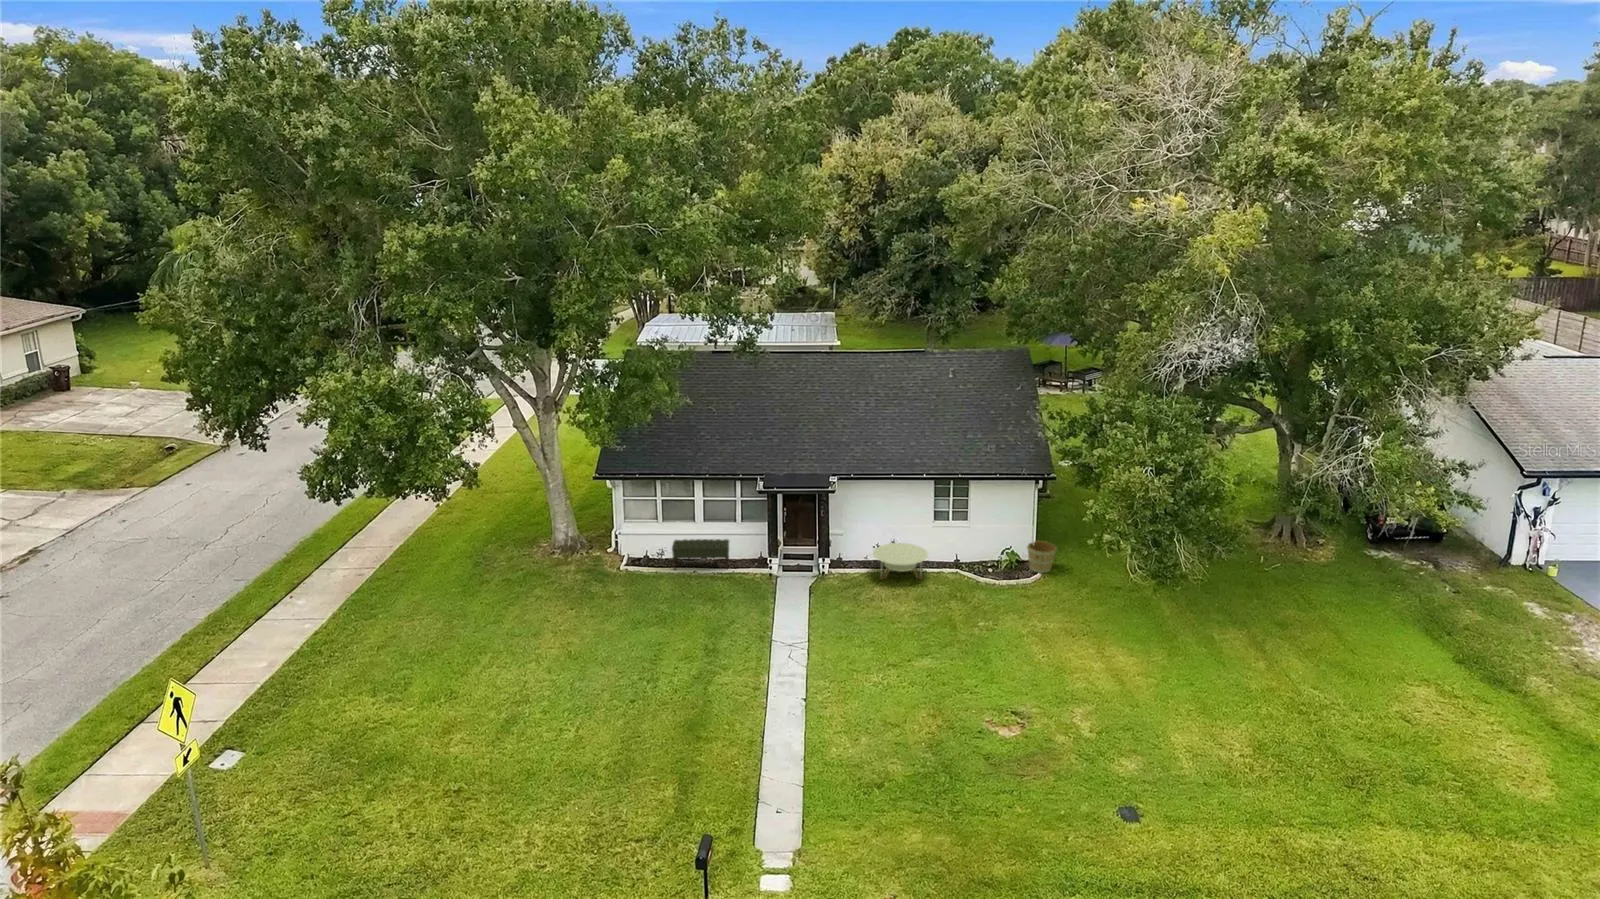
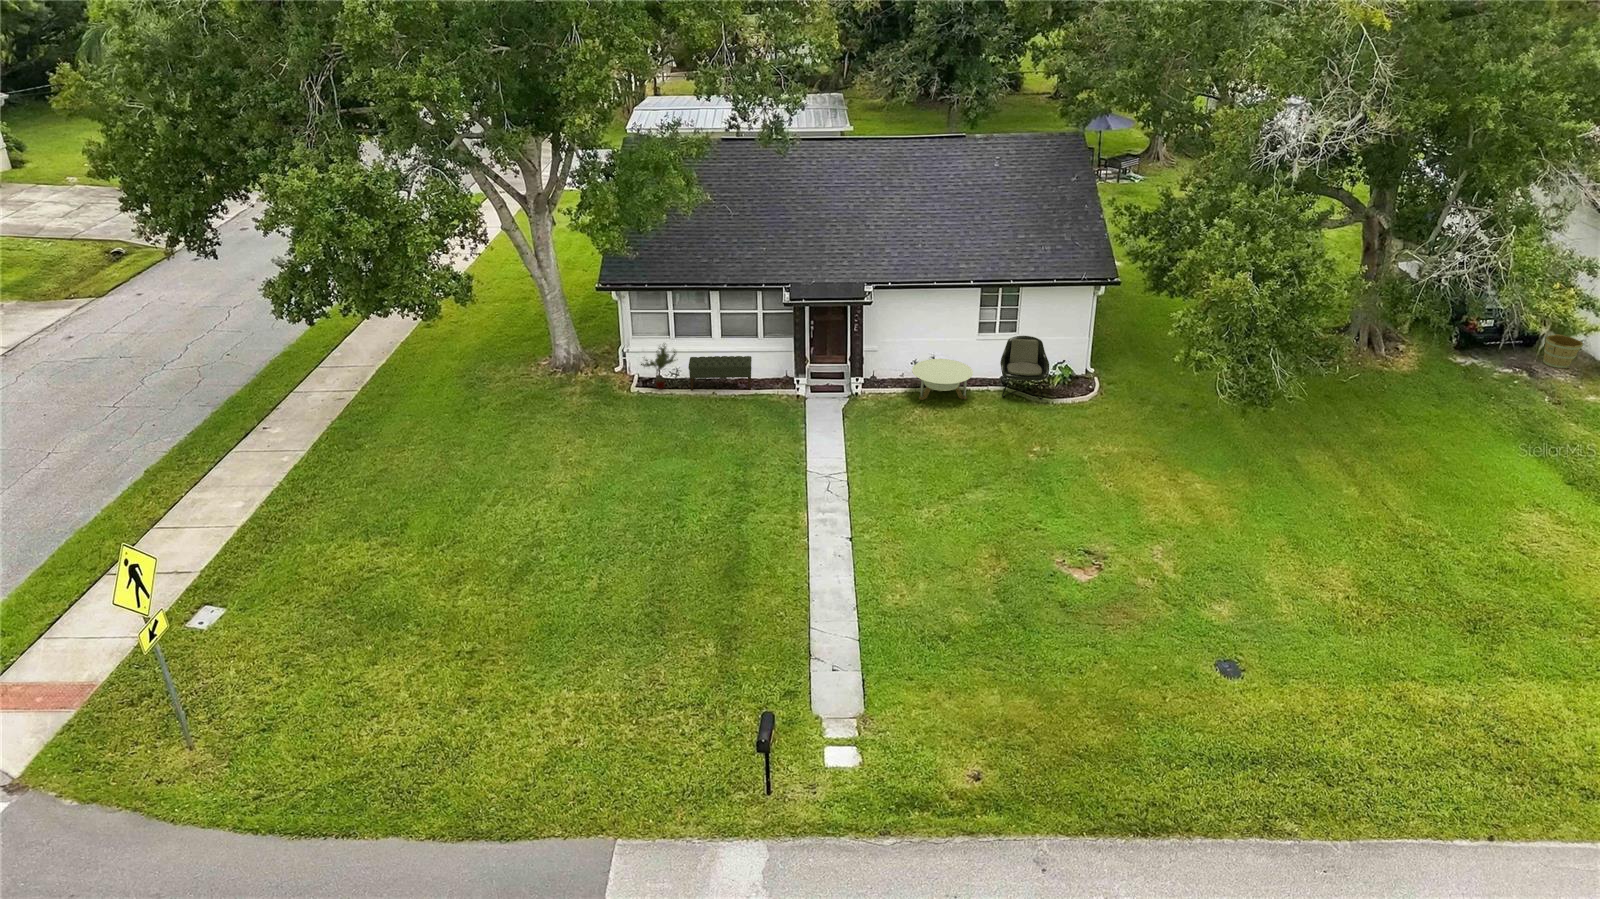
lounge chair: none [953,522,997,580] -> present [1000,336,1049,399]
potted tree: none [628,526,663,569] -> present [641,344,676,389]
wooden bucket: present [1027,541,1057,573] -> present [1543,334,1583,369]

